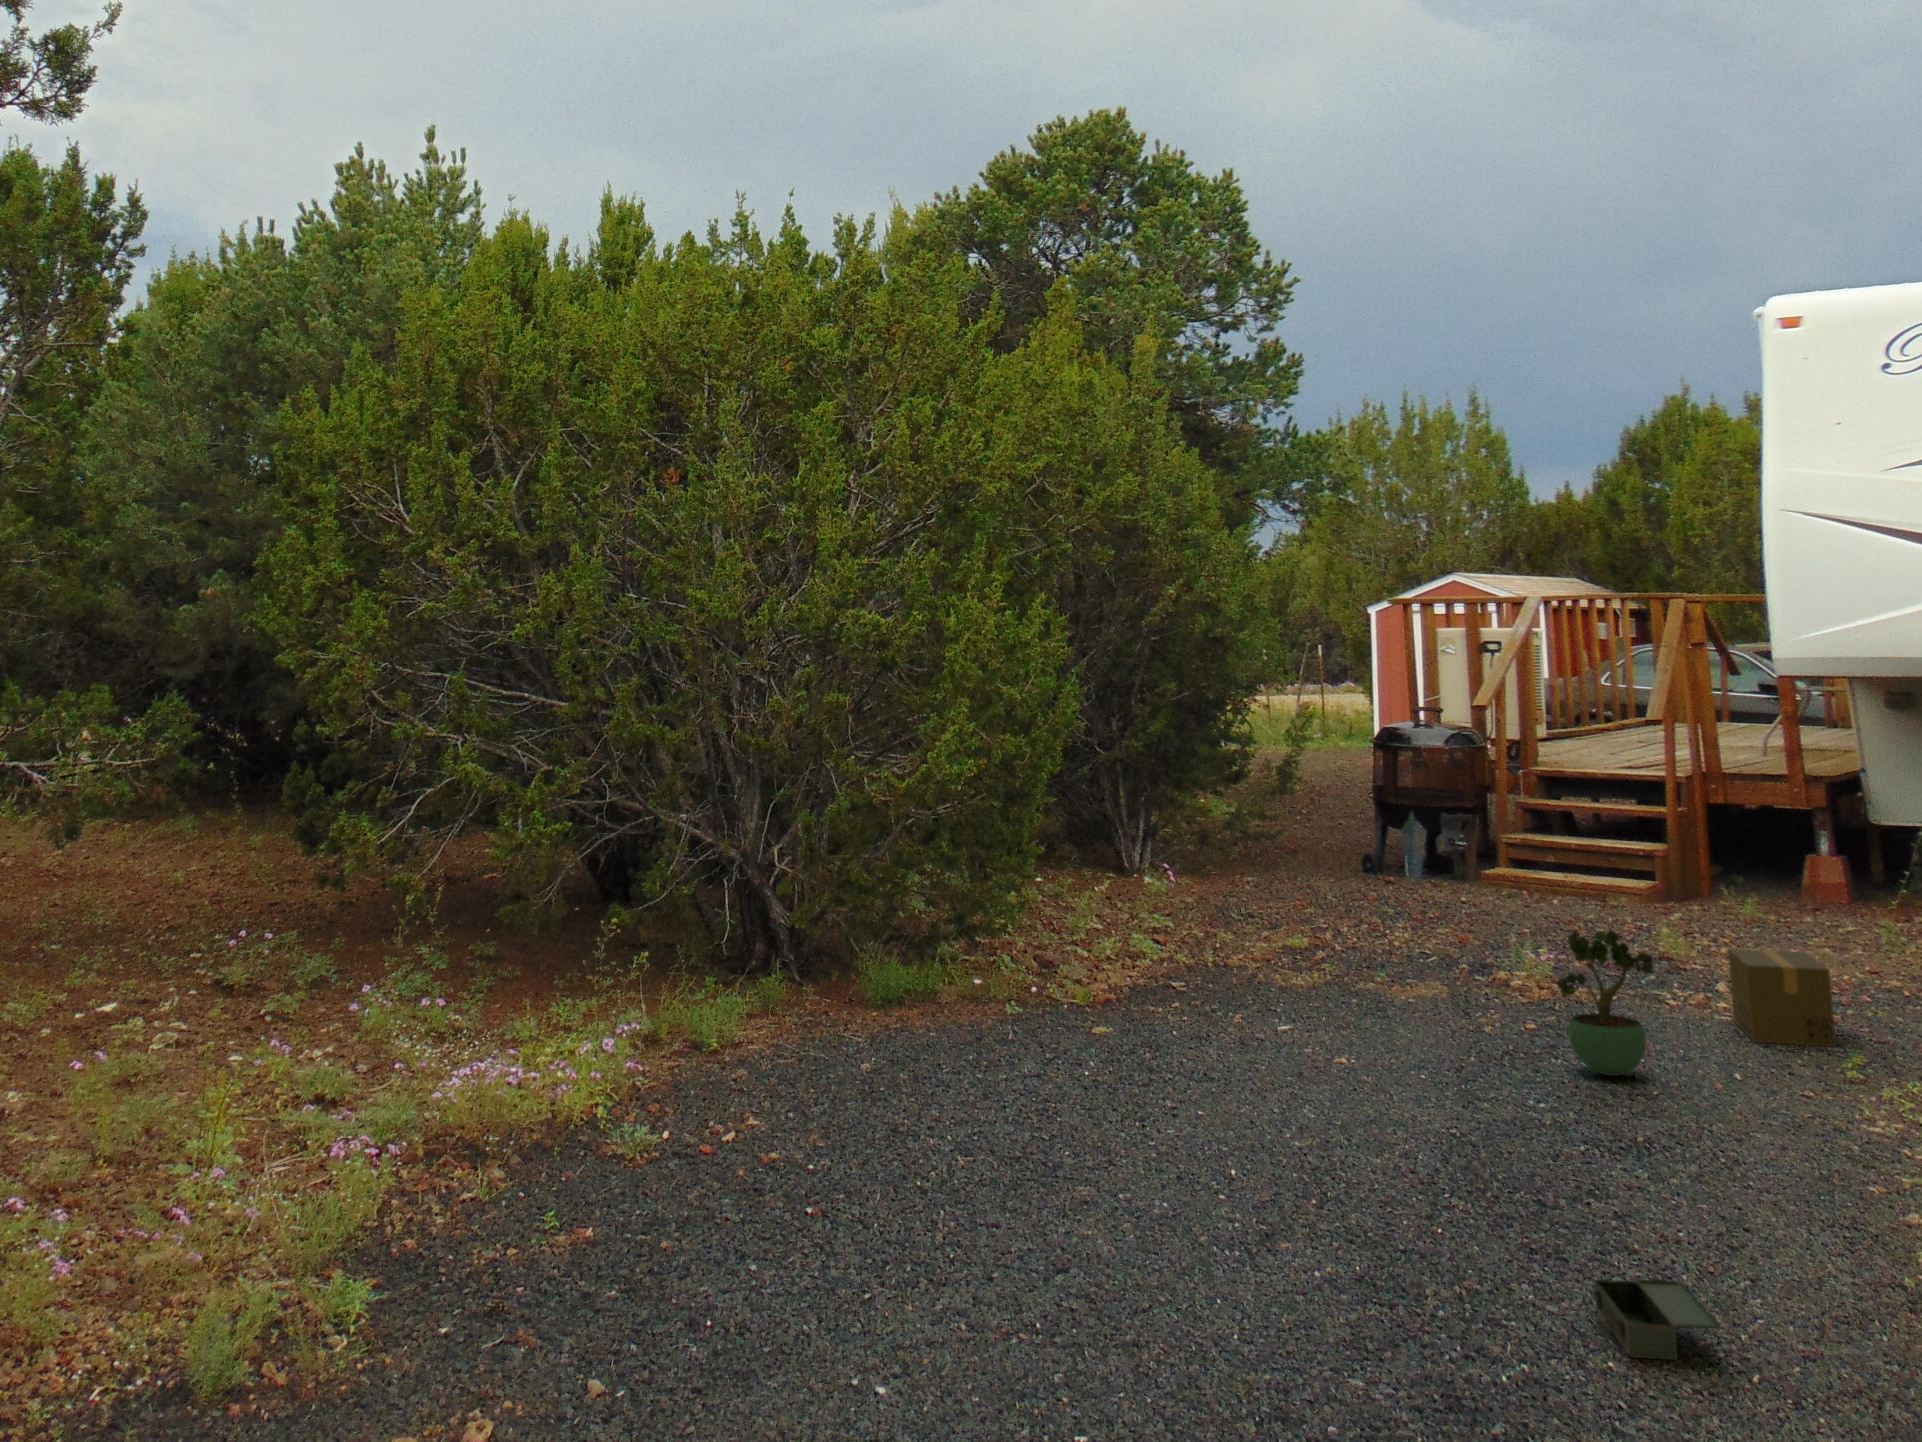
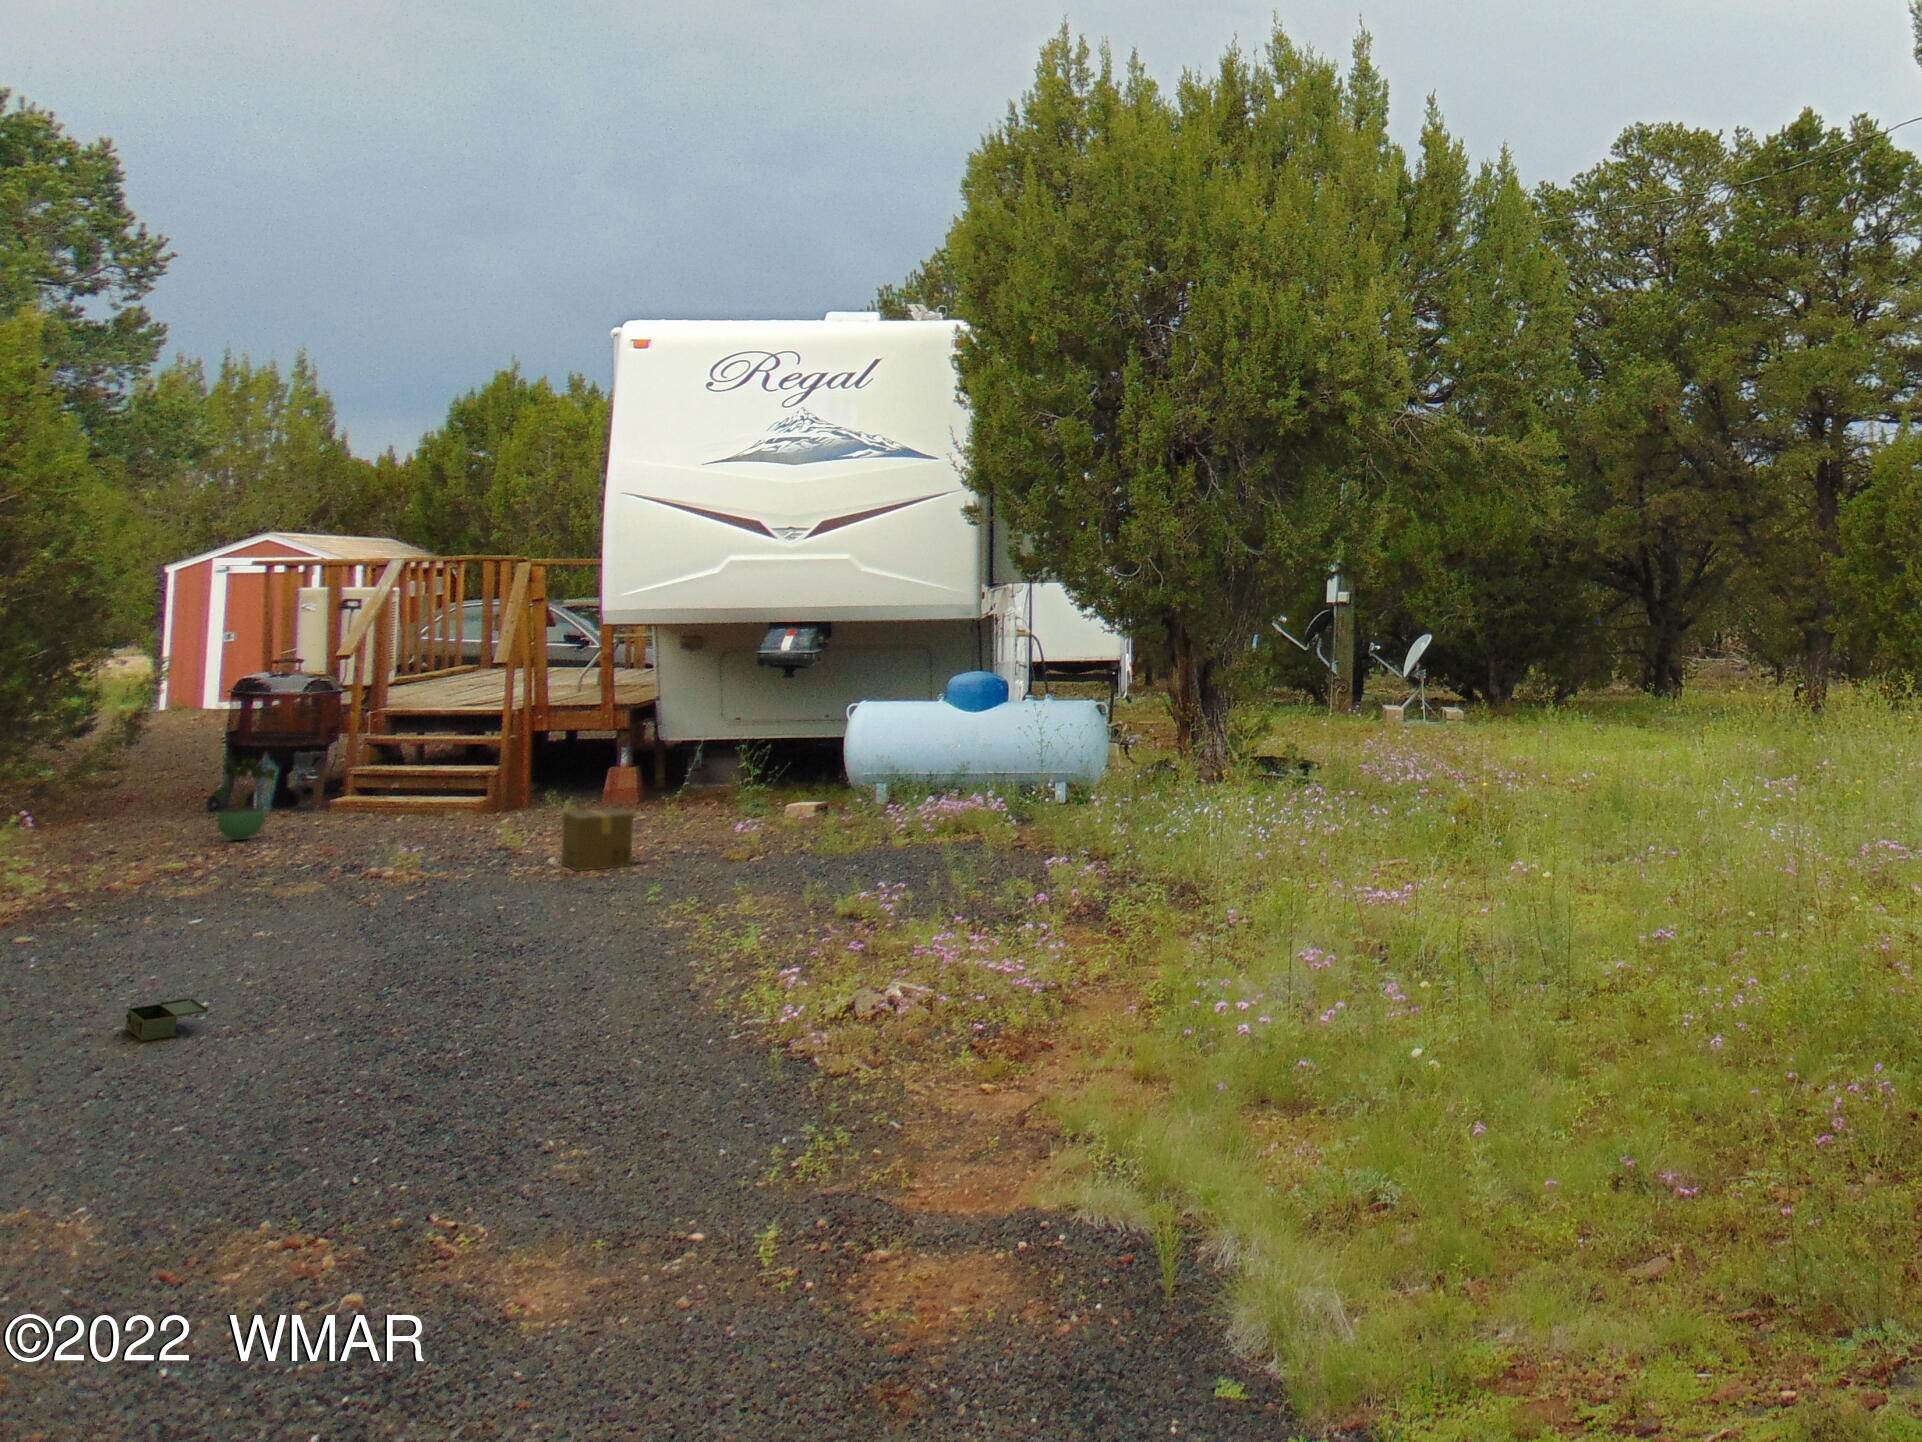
potted plant: present [1556,930,1653,1076] -> present [214,759,275,840]
toolbox: present [1594,1280,1720,1360] -> present [126,999,208,1041]

